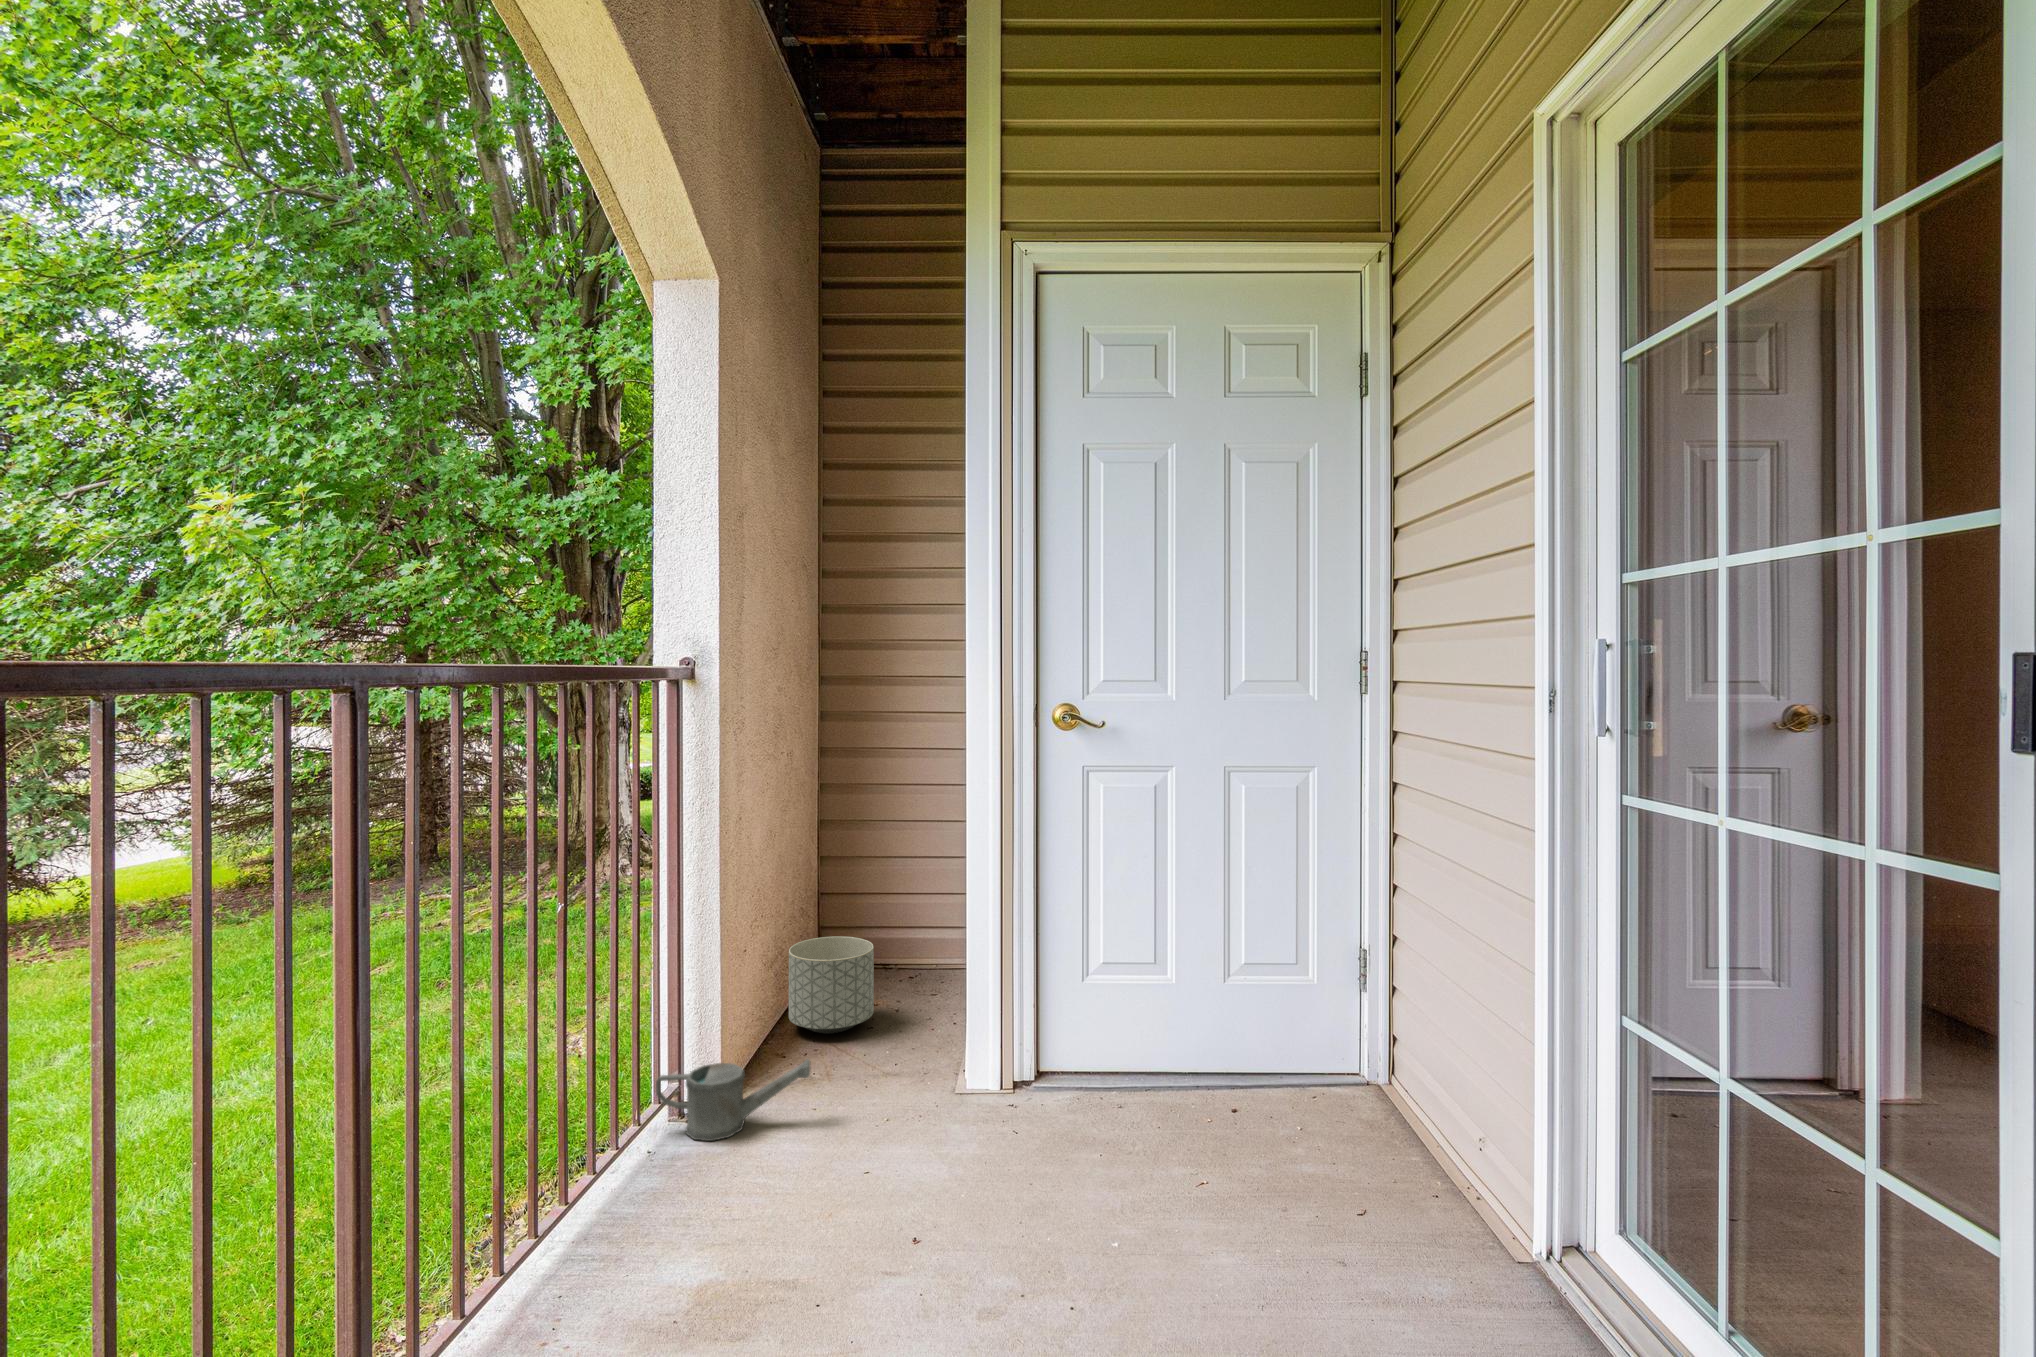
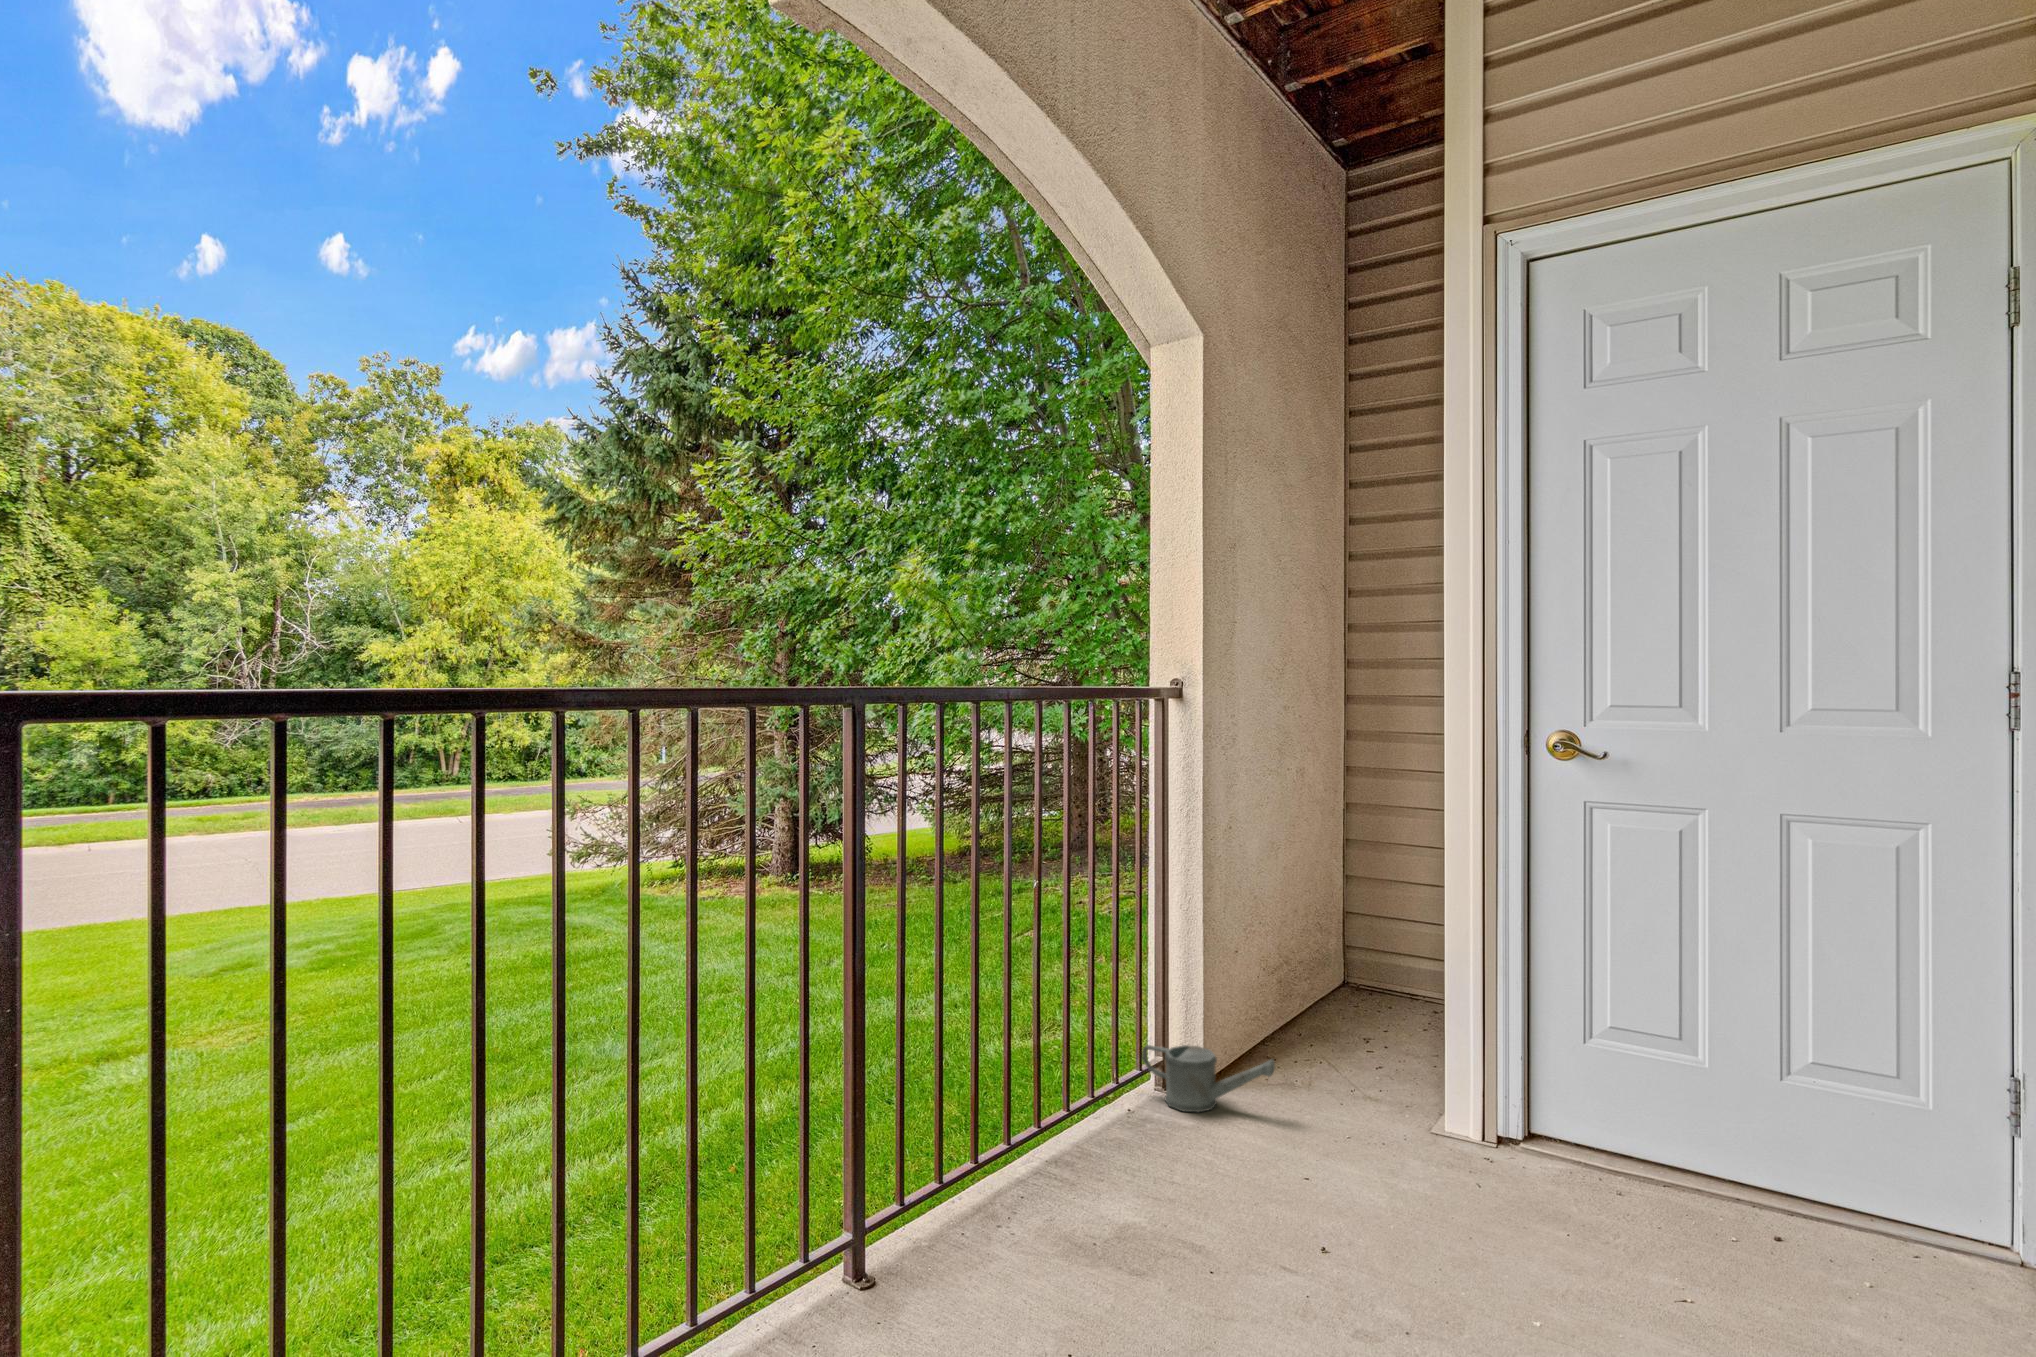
planter: present [789,936,874,1034] -> none [1294,957,1381,1053]

